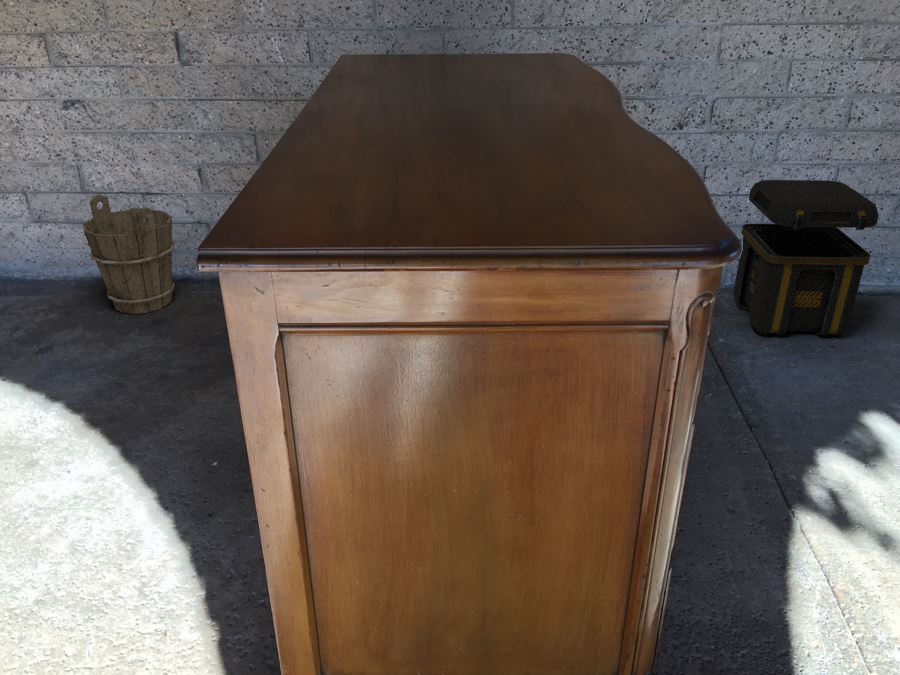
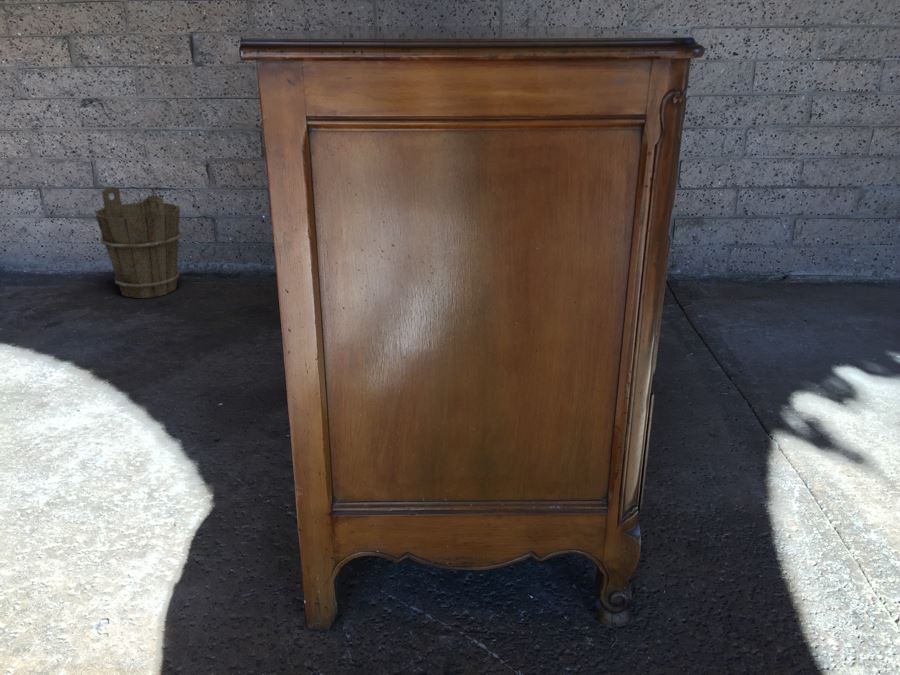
toolbox: present [733,180,879,336] -> none [712,171,842,313]

